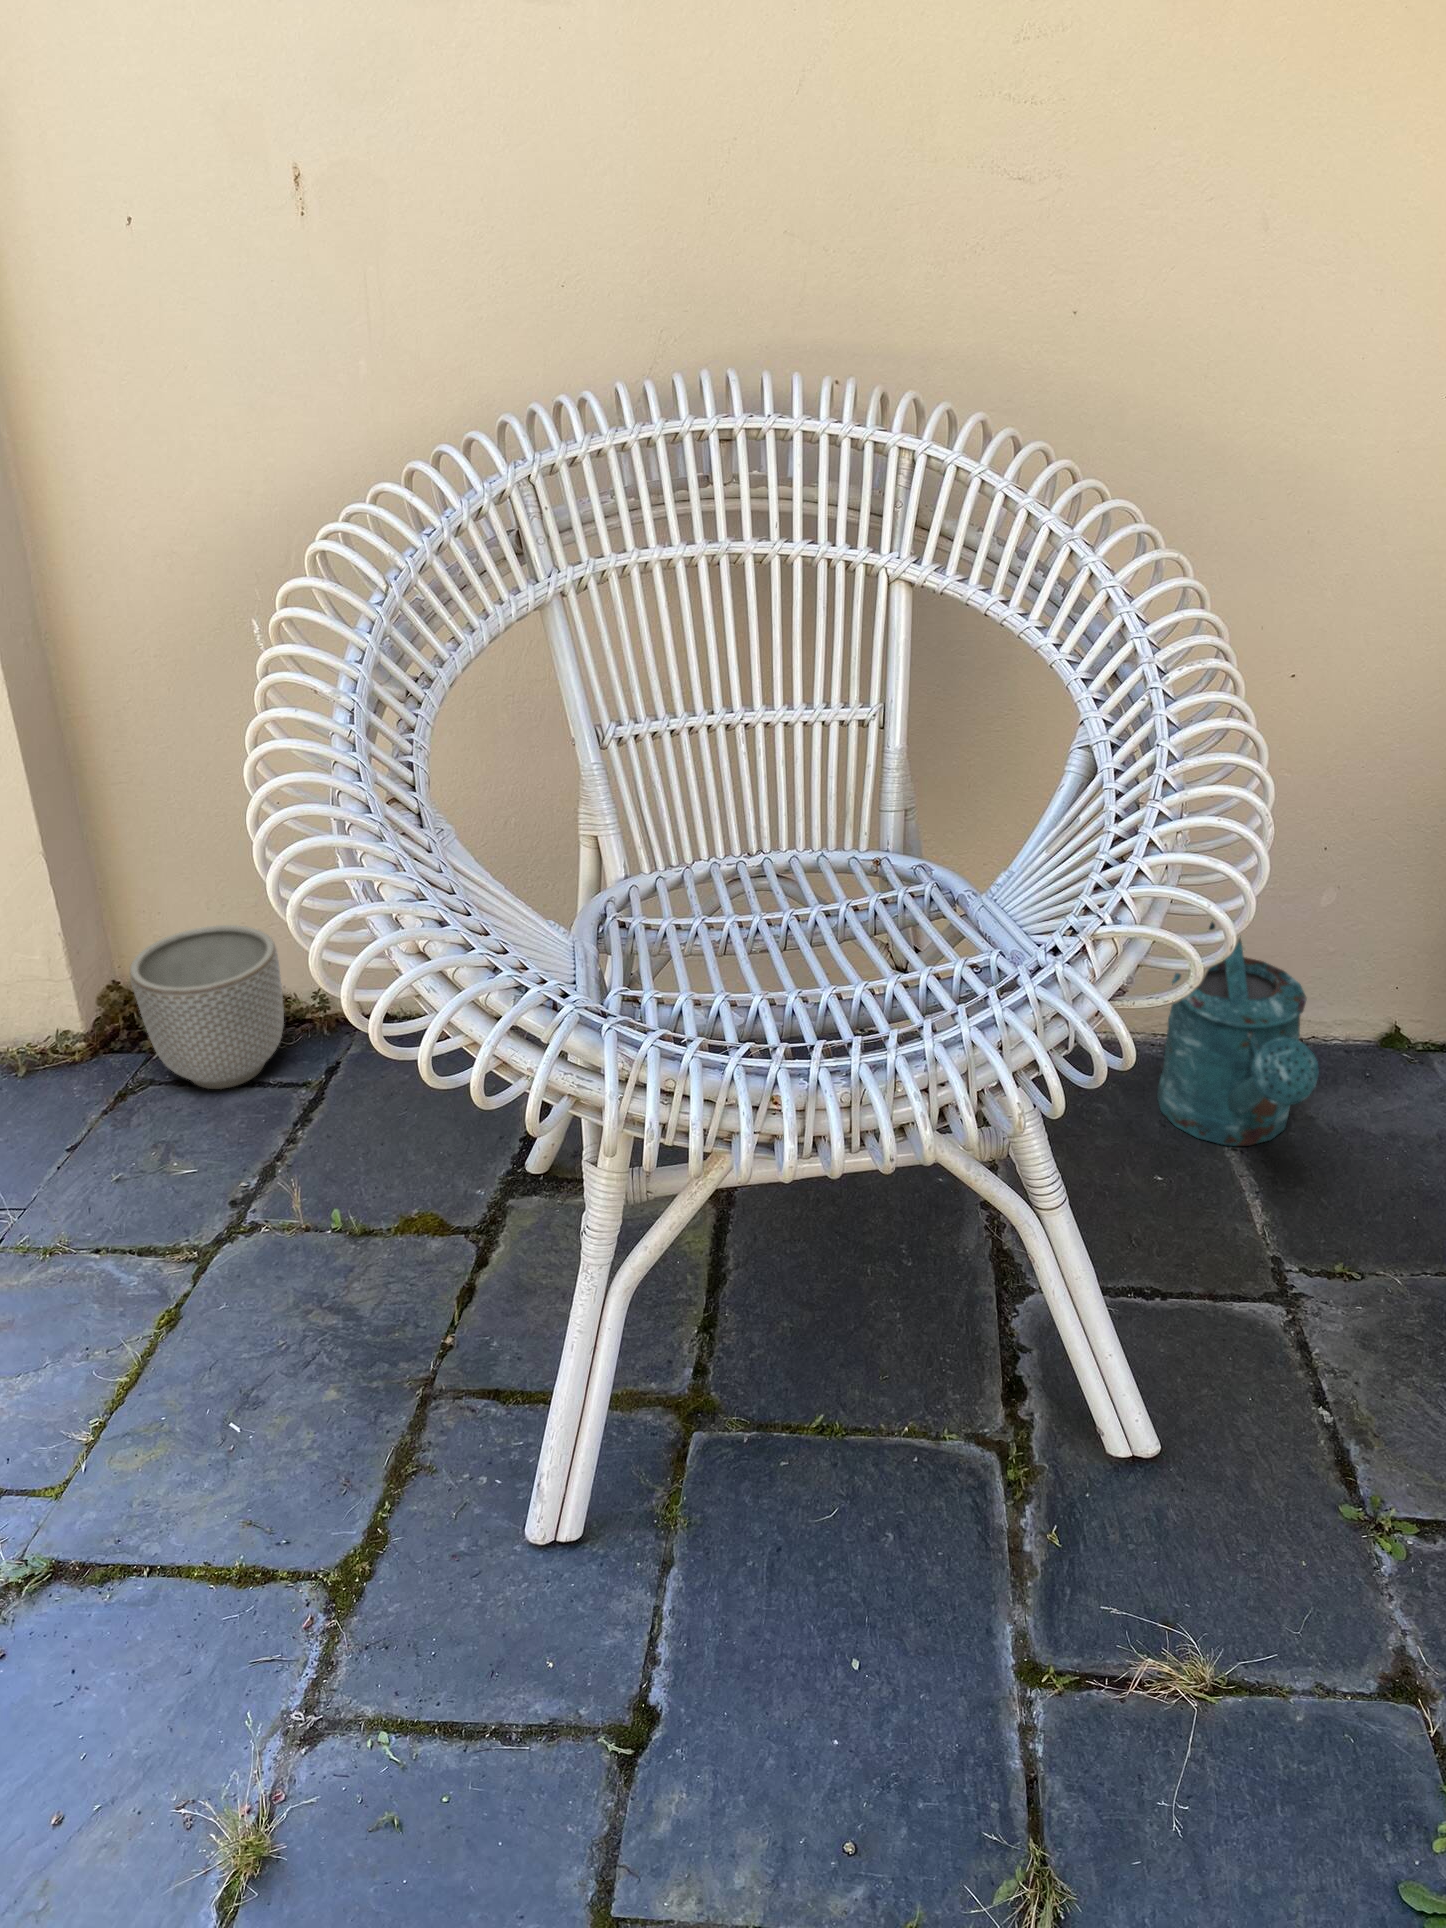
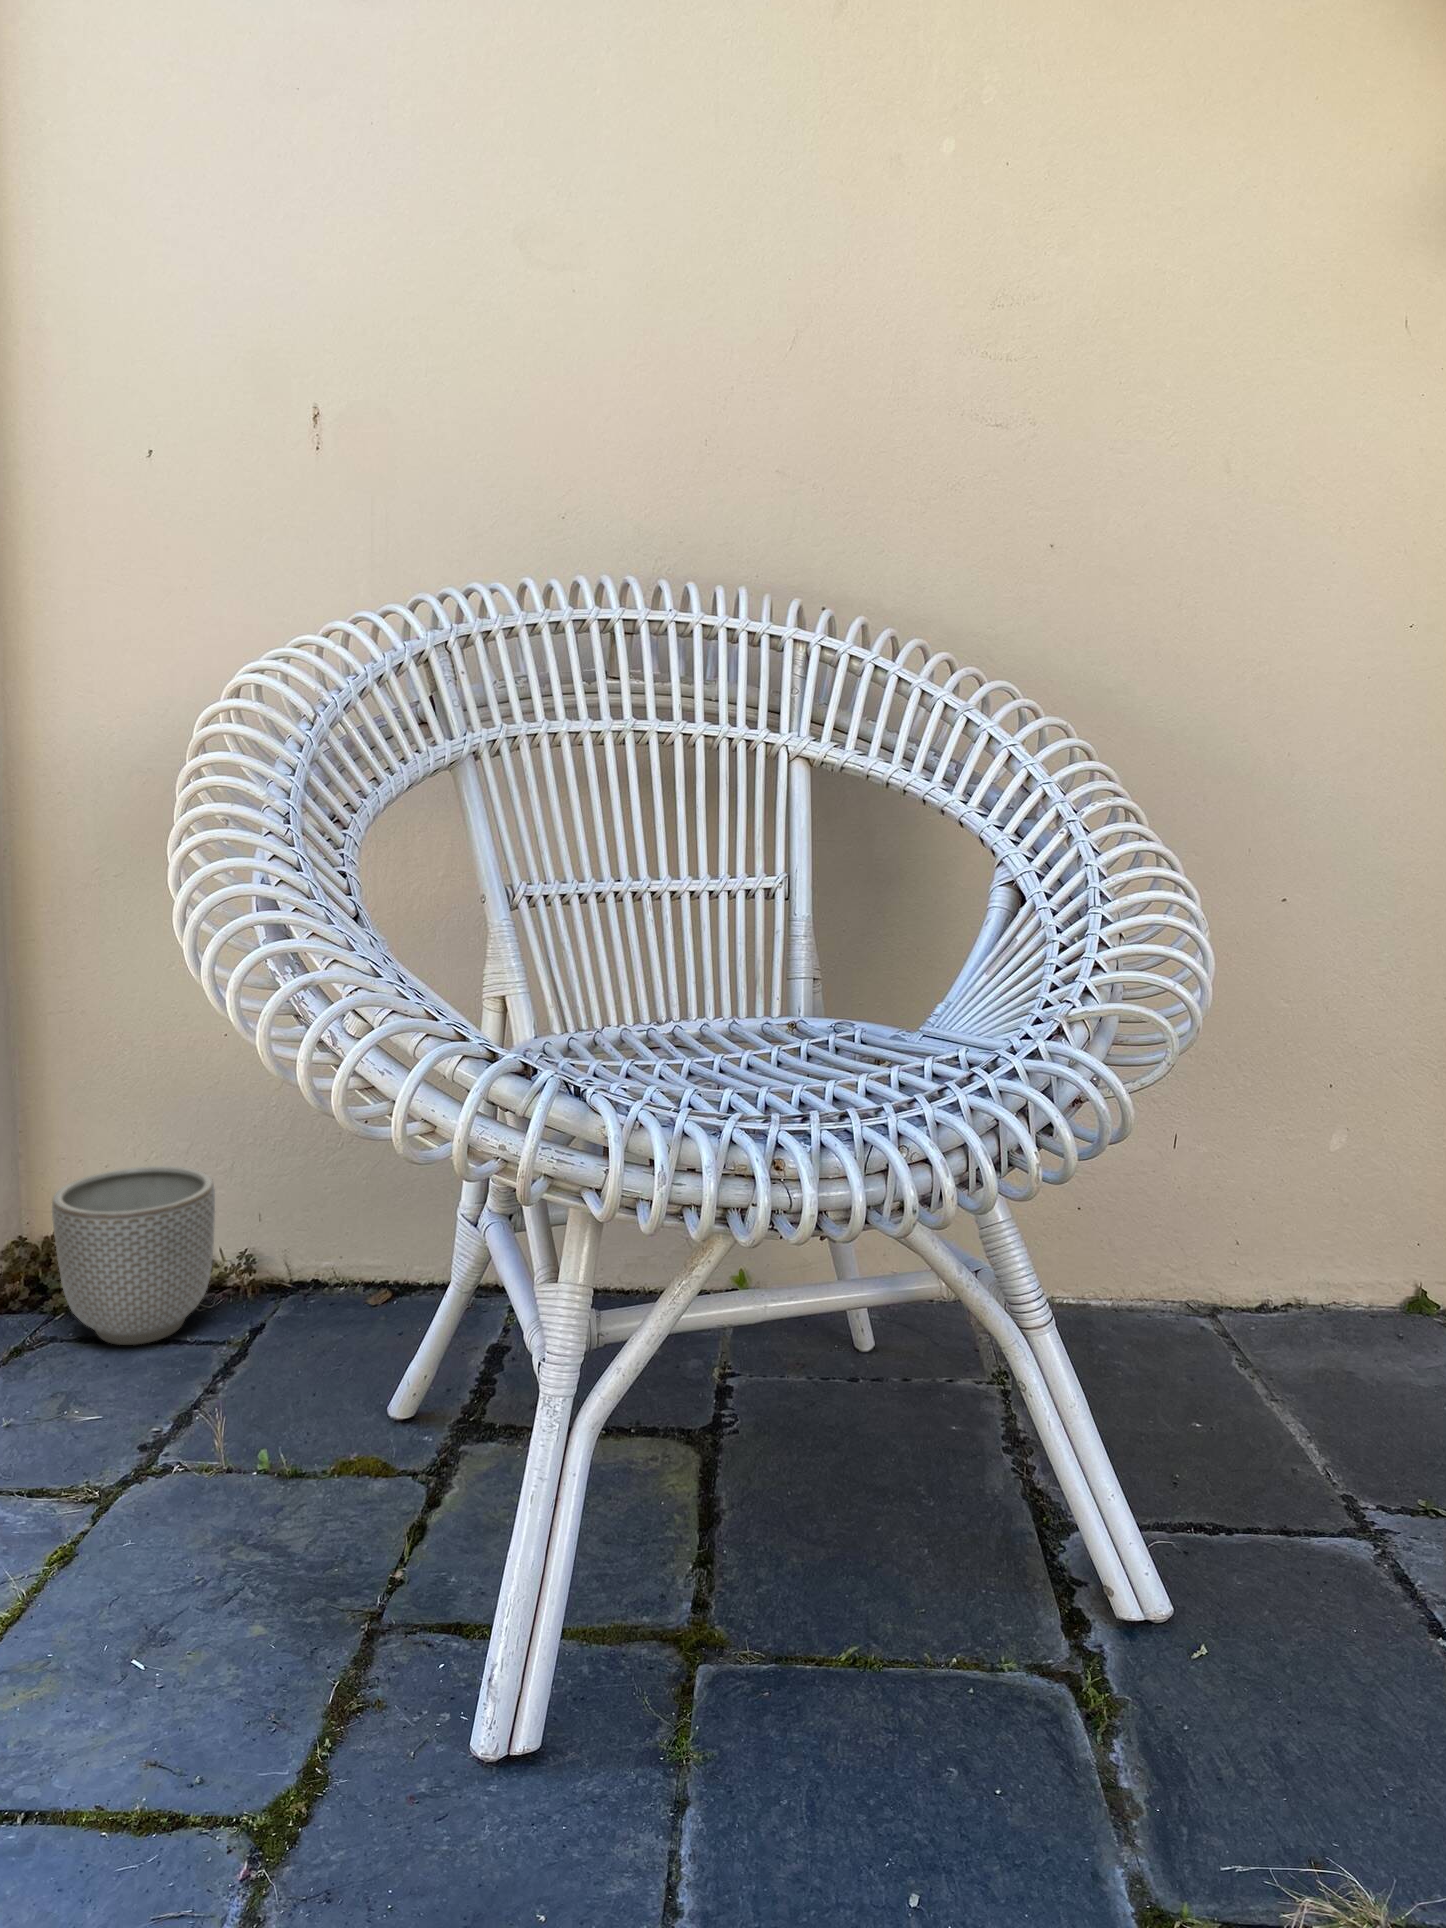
watering can: present [1157,922,1319,1146] -> none [1176,1154,1366,1396]

